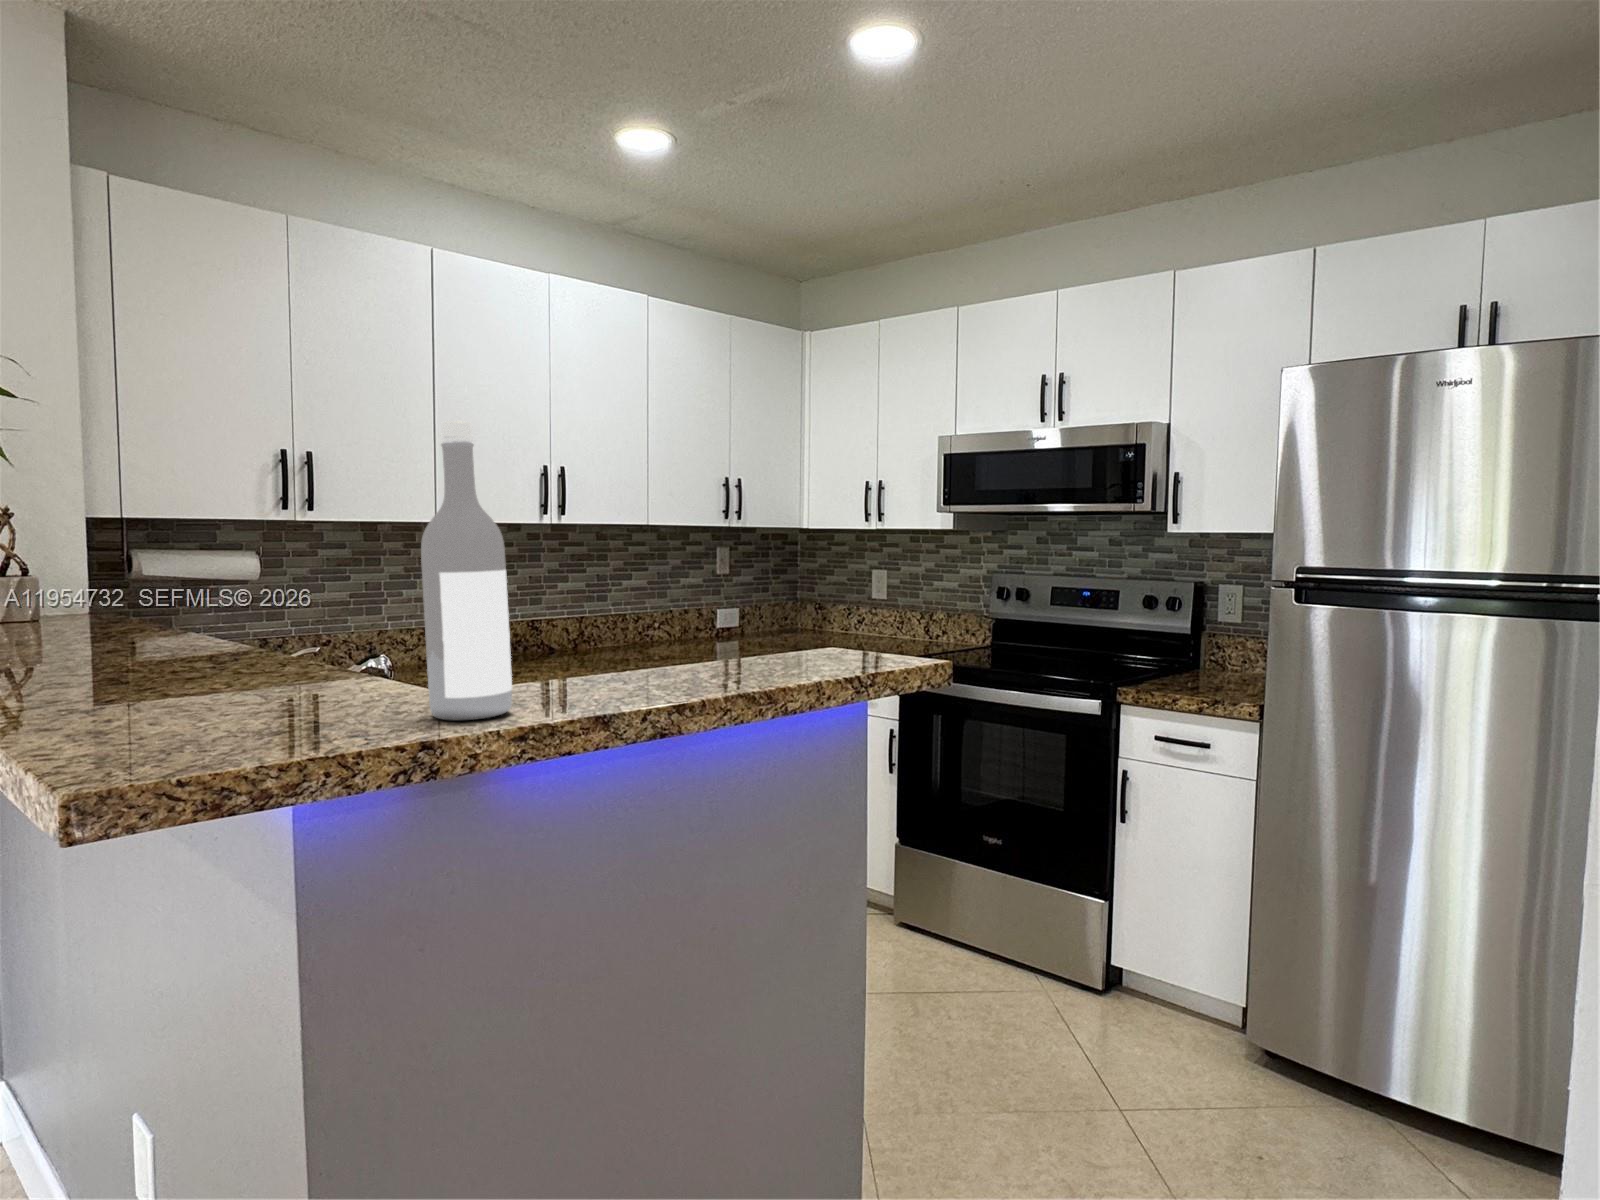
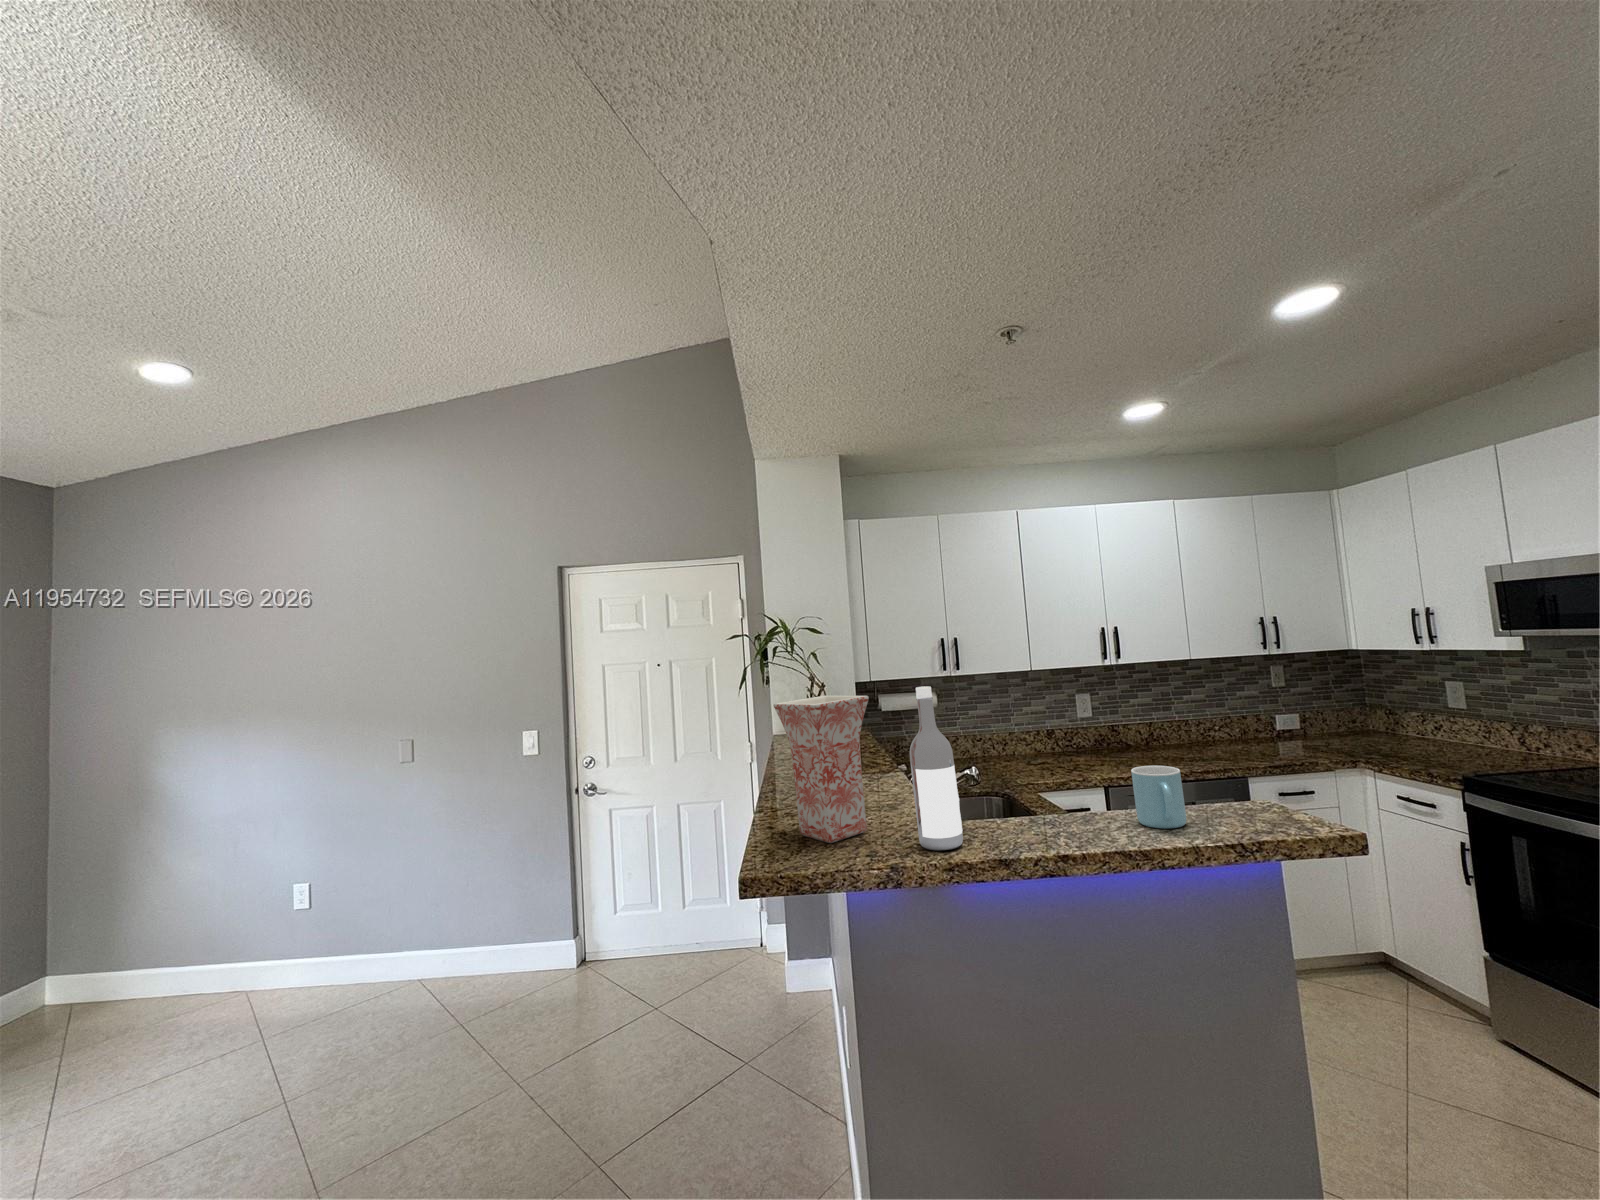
vase: none [70,429,317,735] -> present [774,696,869,843]
mug: none [723,594,786,674] -> present [1131,766,1186,828]

